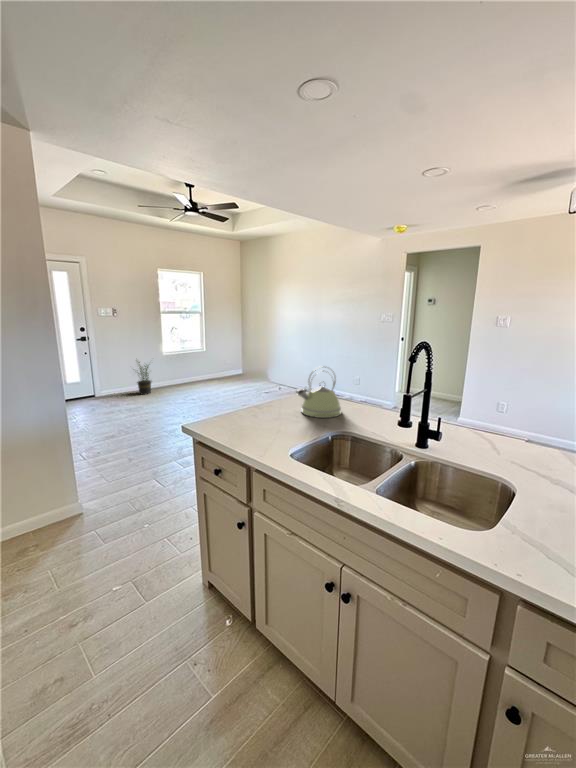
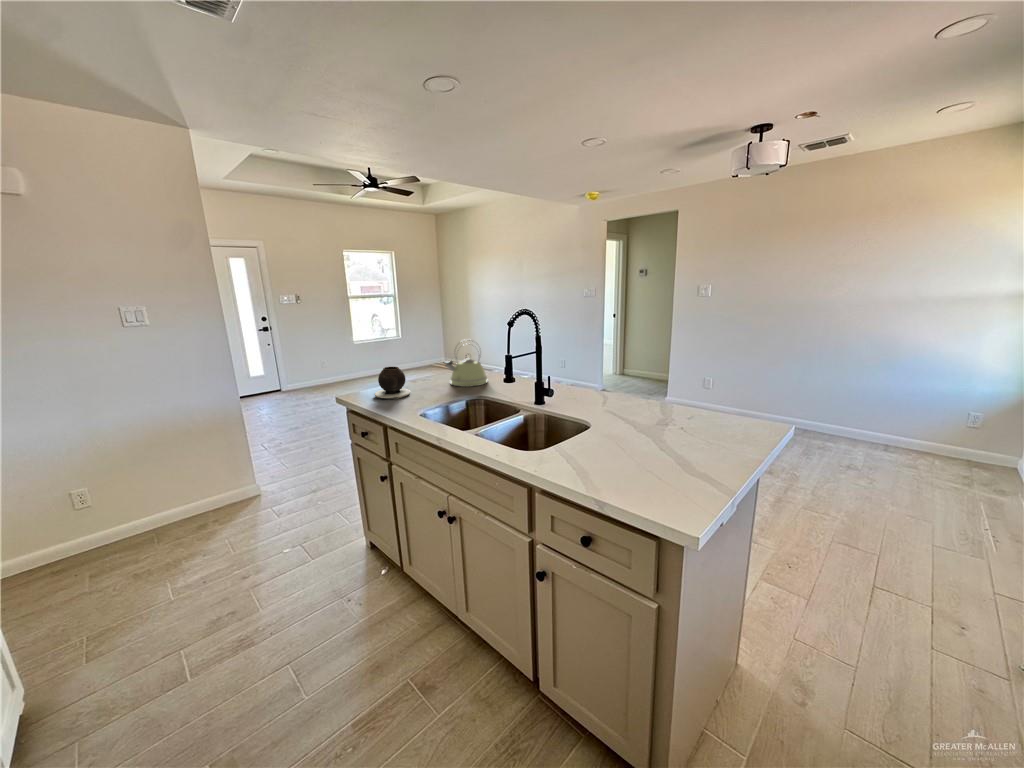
potted plant: present [137,362,151,395] -> none [315,346,343,386]
vase: none [228,395,267,433] -> present [375,367,410,399]

